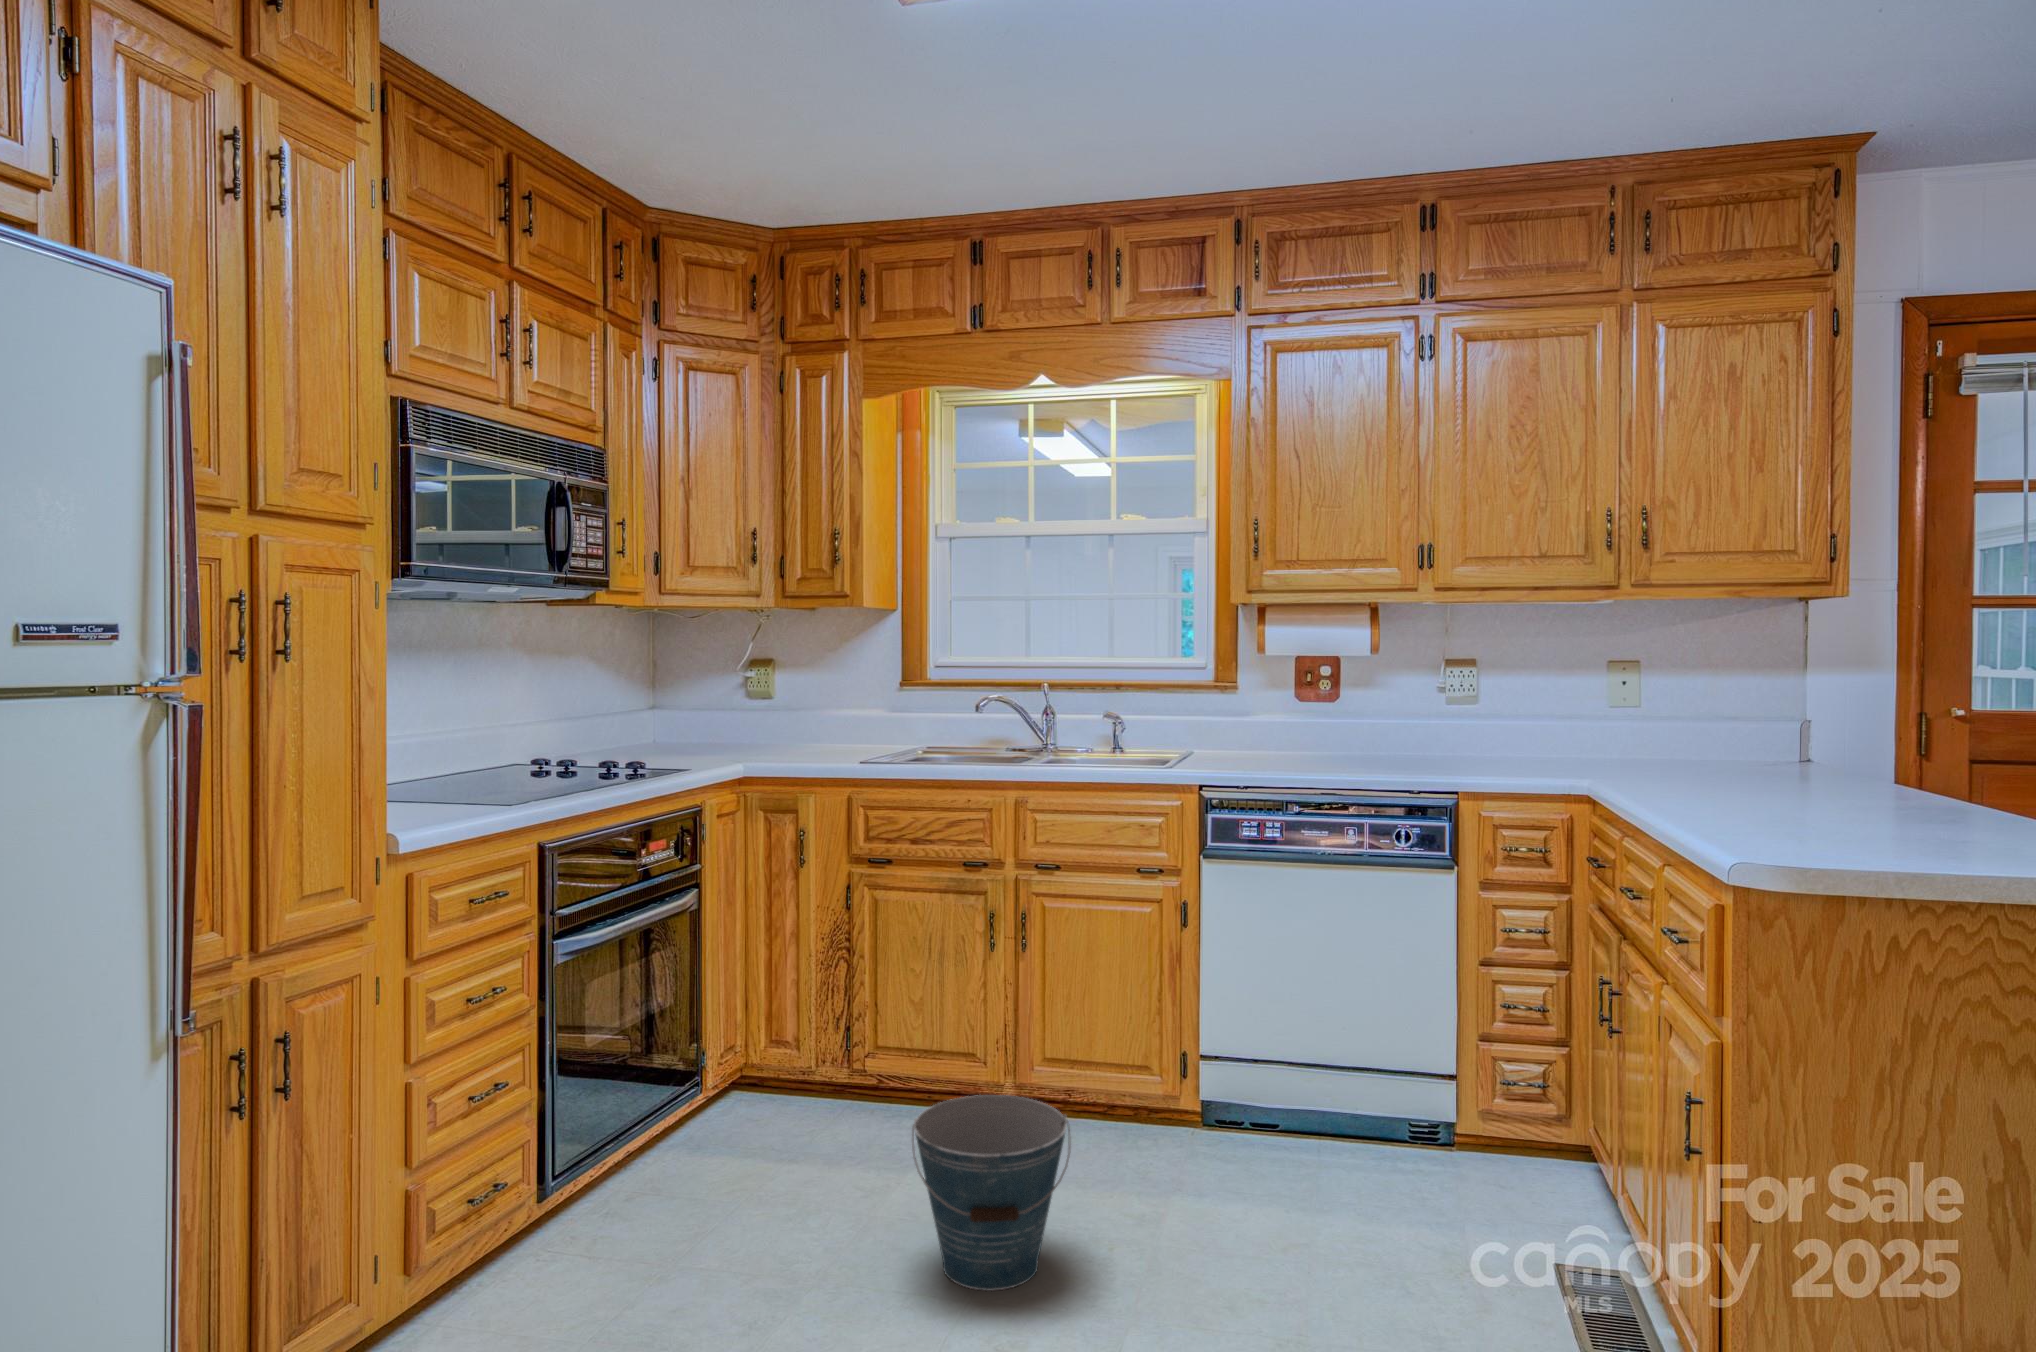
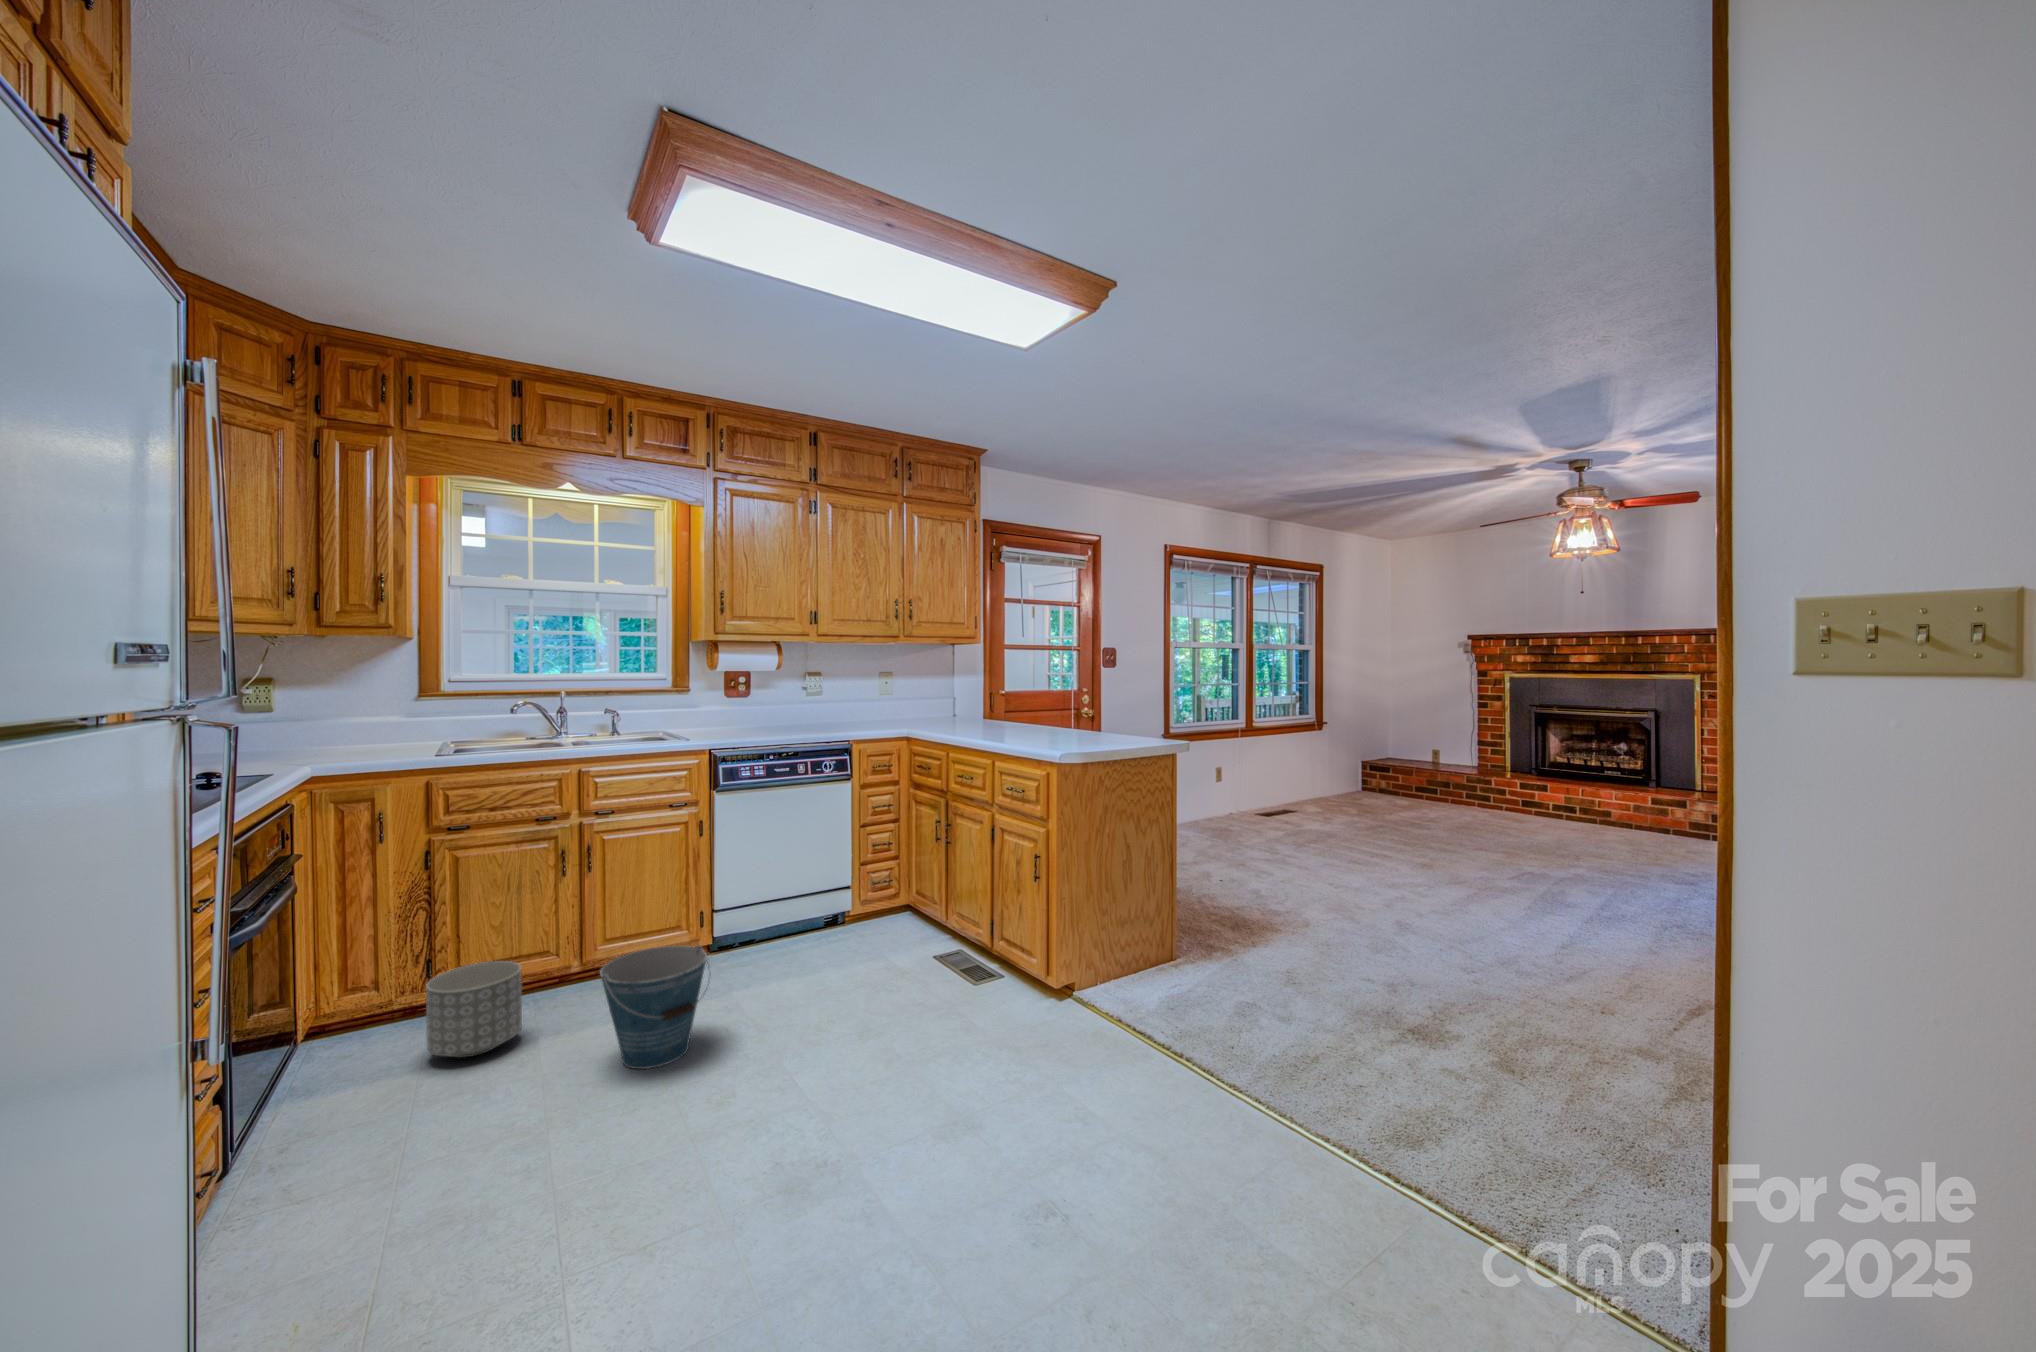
planter: none [792,1047,897,1172] -> present [426,961,522,1058]

